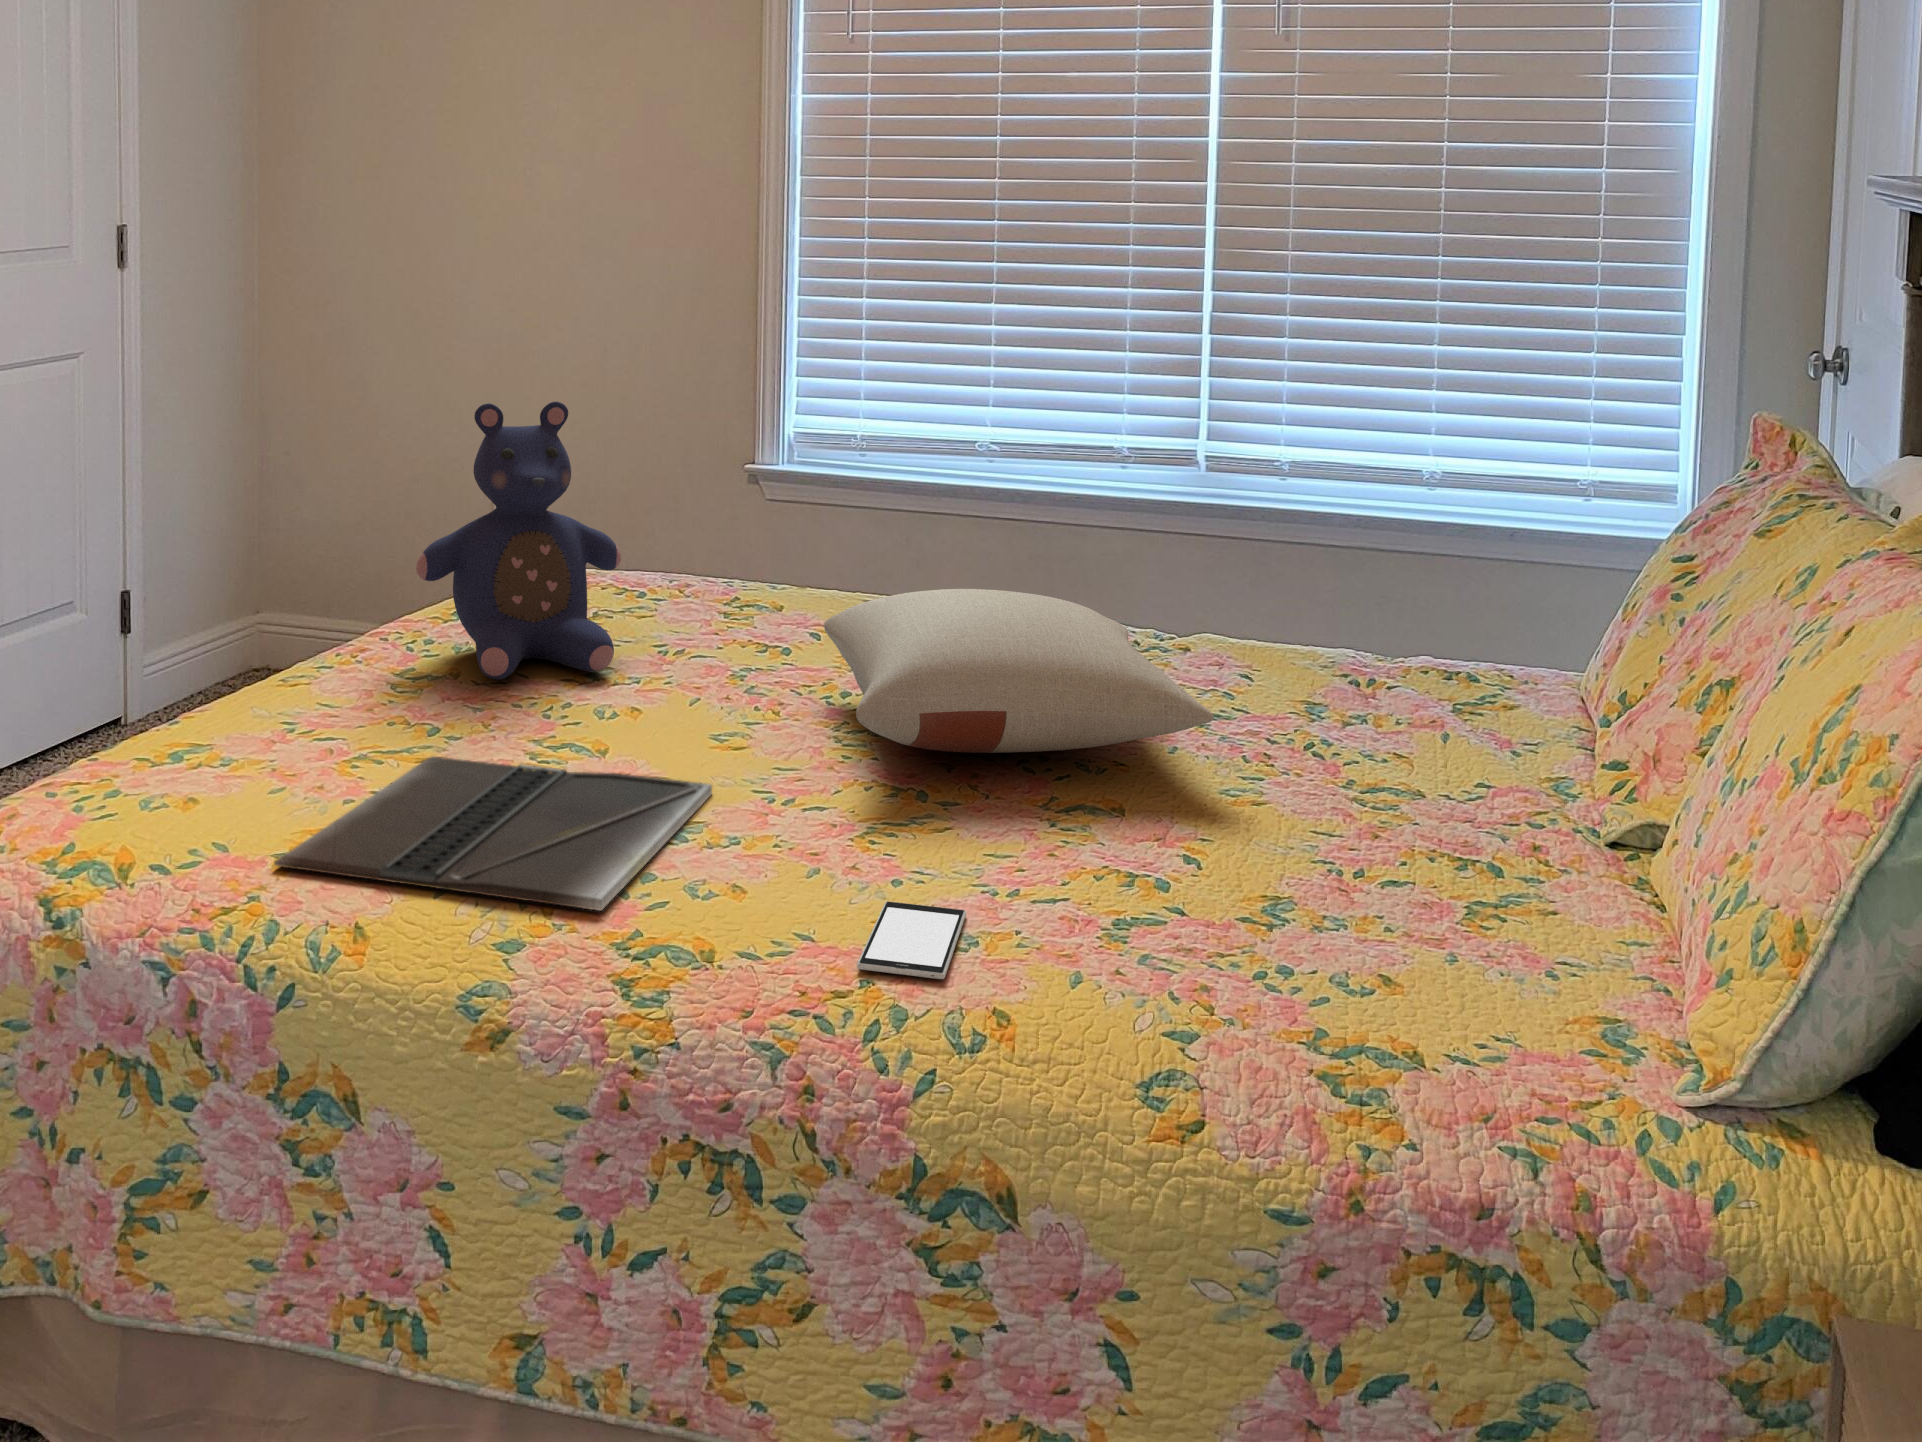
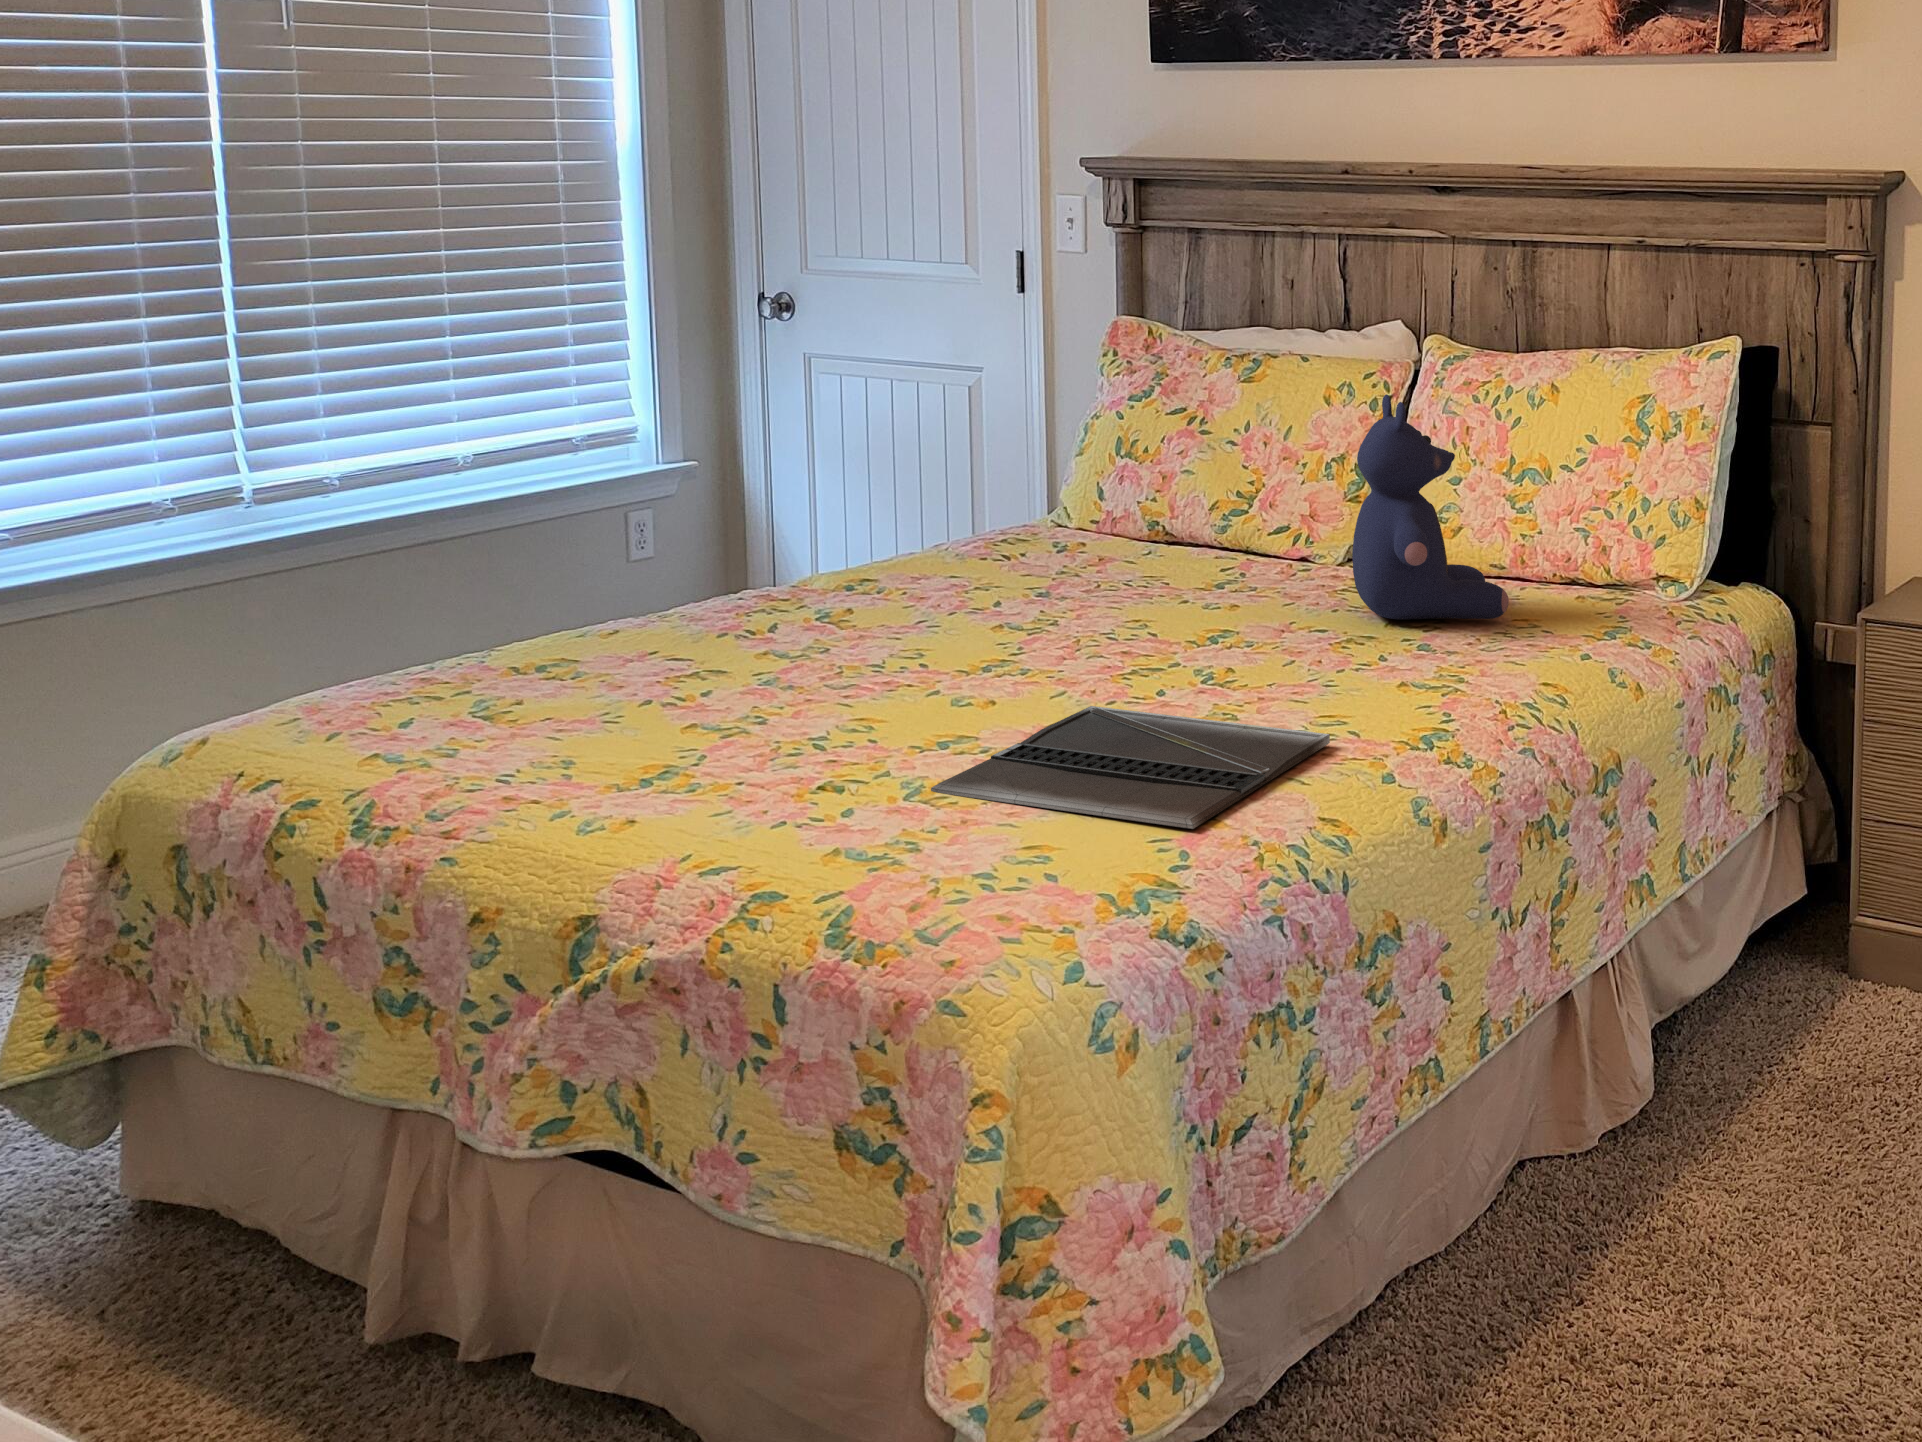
teddy bear: present [416,402,621,680] -> present [1352,395,1509,620]
pillow: present [824,589,1214,753] -> none [838,526,1179,652]
smartphone: present [857,901,966,979] -> none [1339,670,1459,697]

